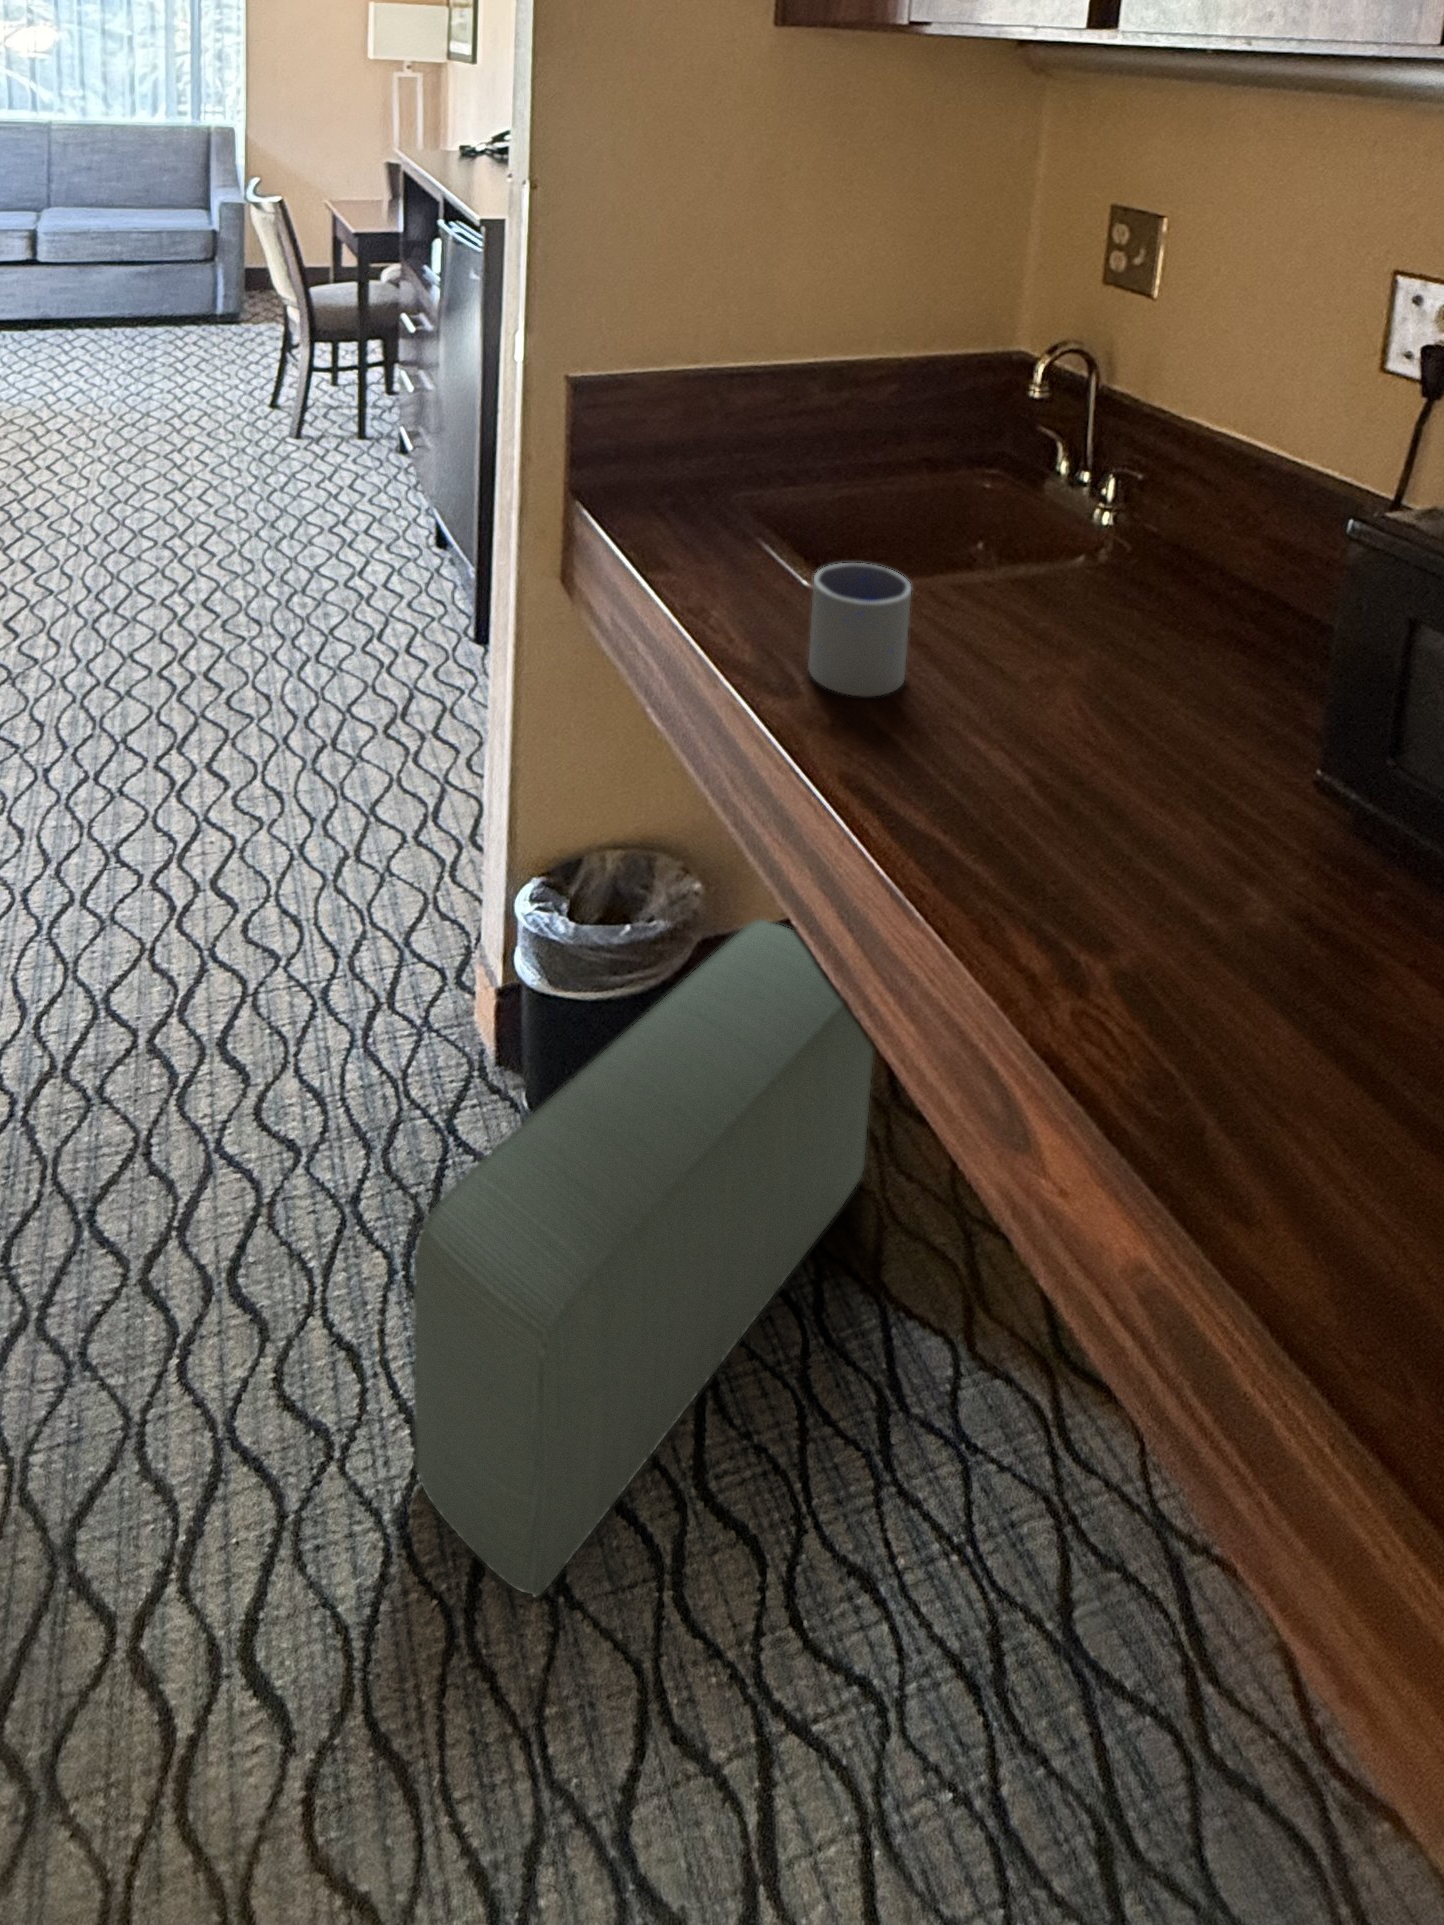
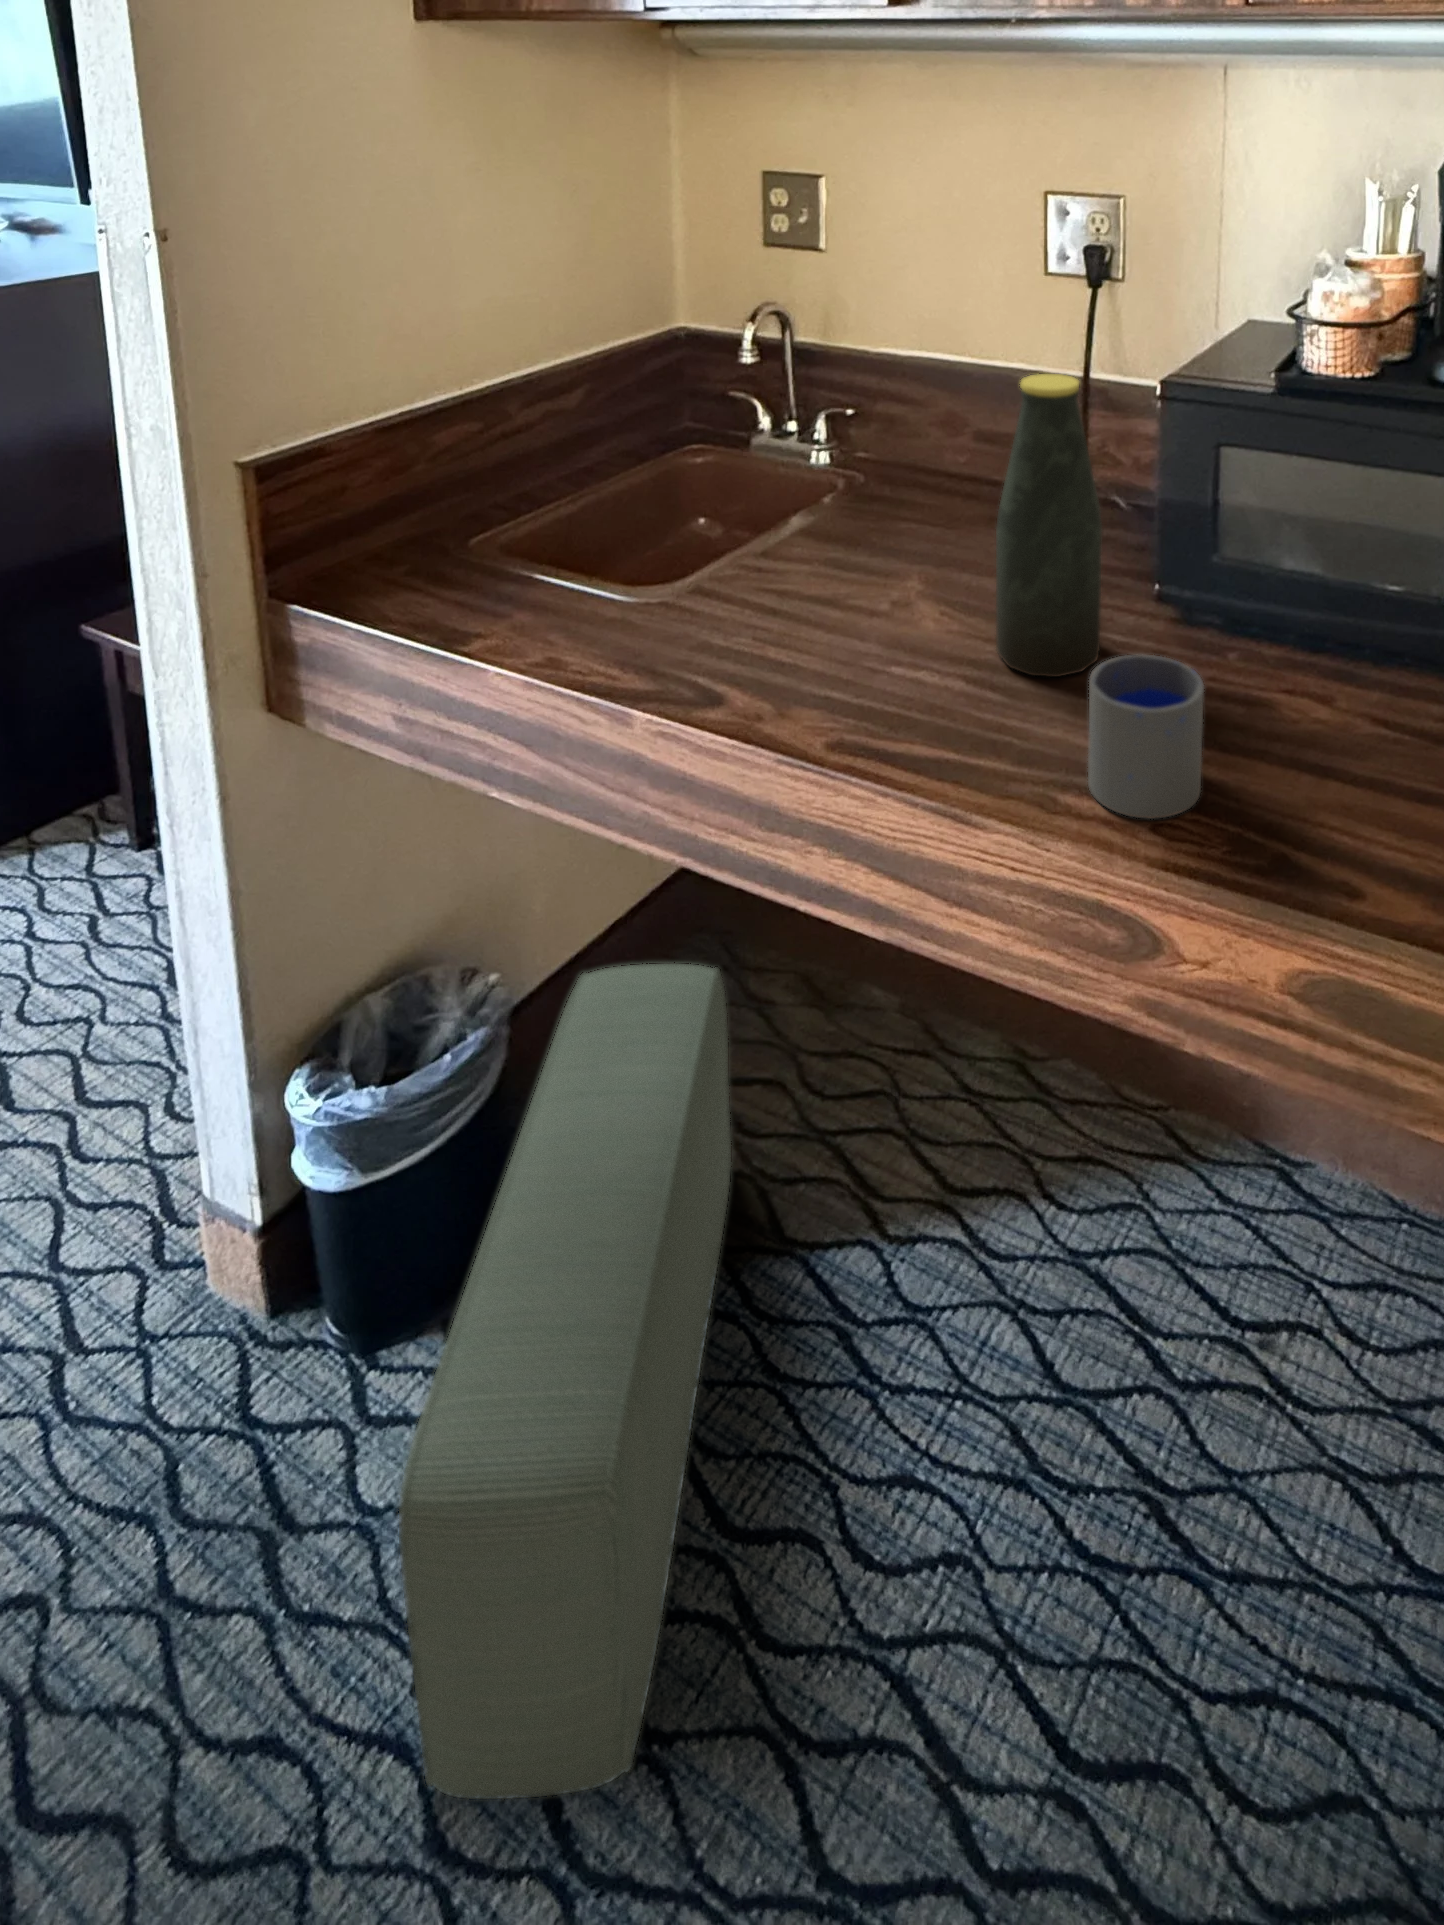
bottle: none [1125,463,1274,829] -> present [996,374,1102,677]
cup: present [809,563,911,697] -> present [1088,655,1204,819]

